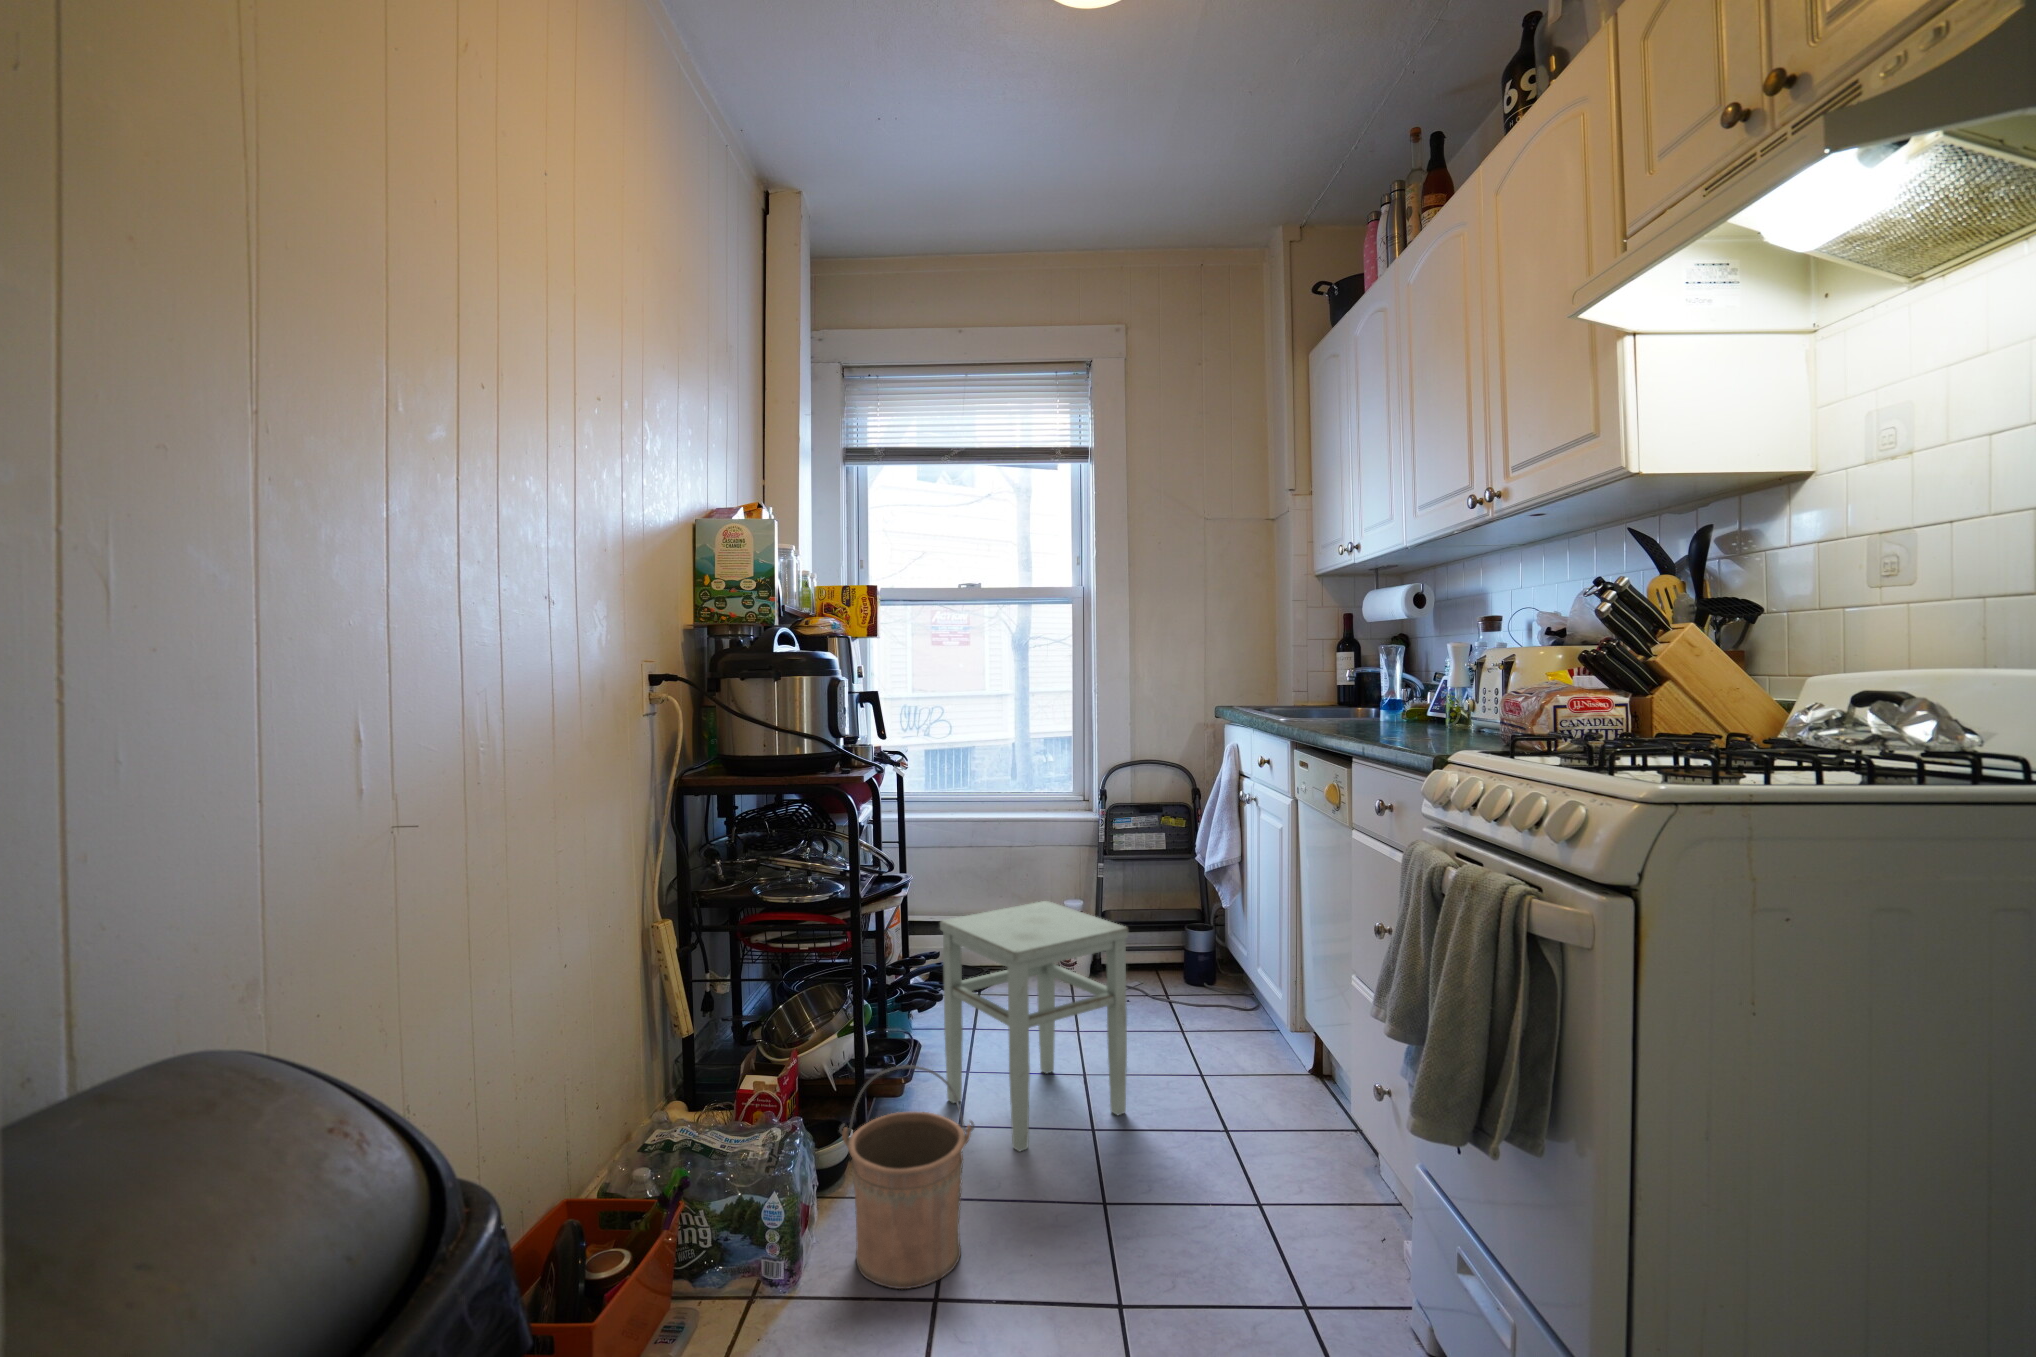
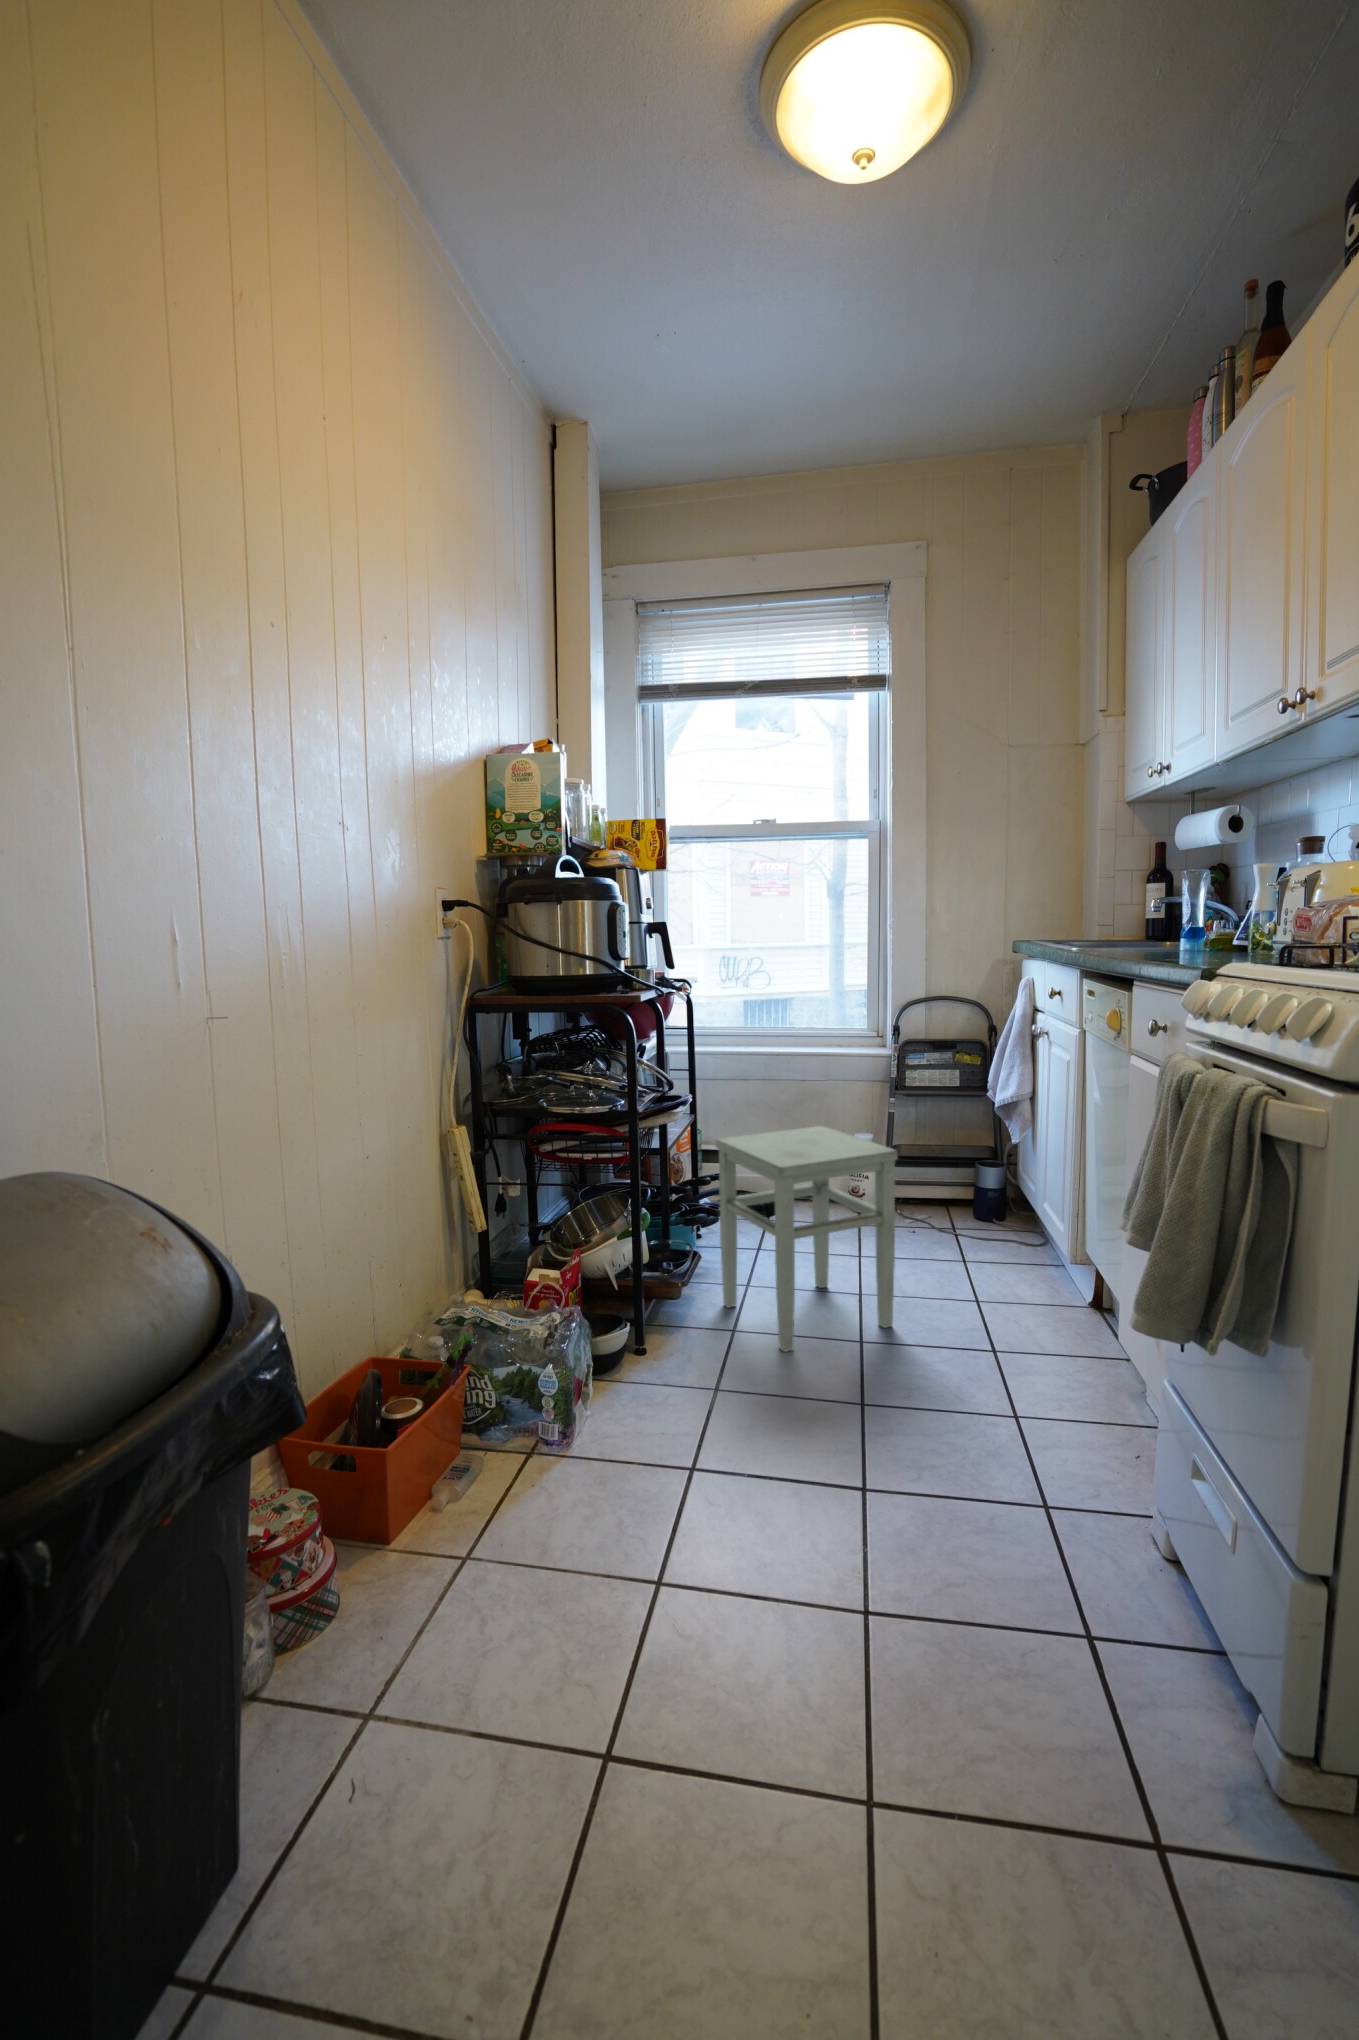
bucket: present [839,1065,974,1289] -> none [608,1259,730,1454]

